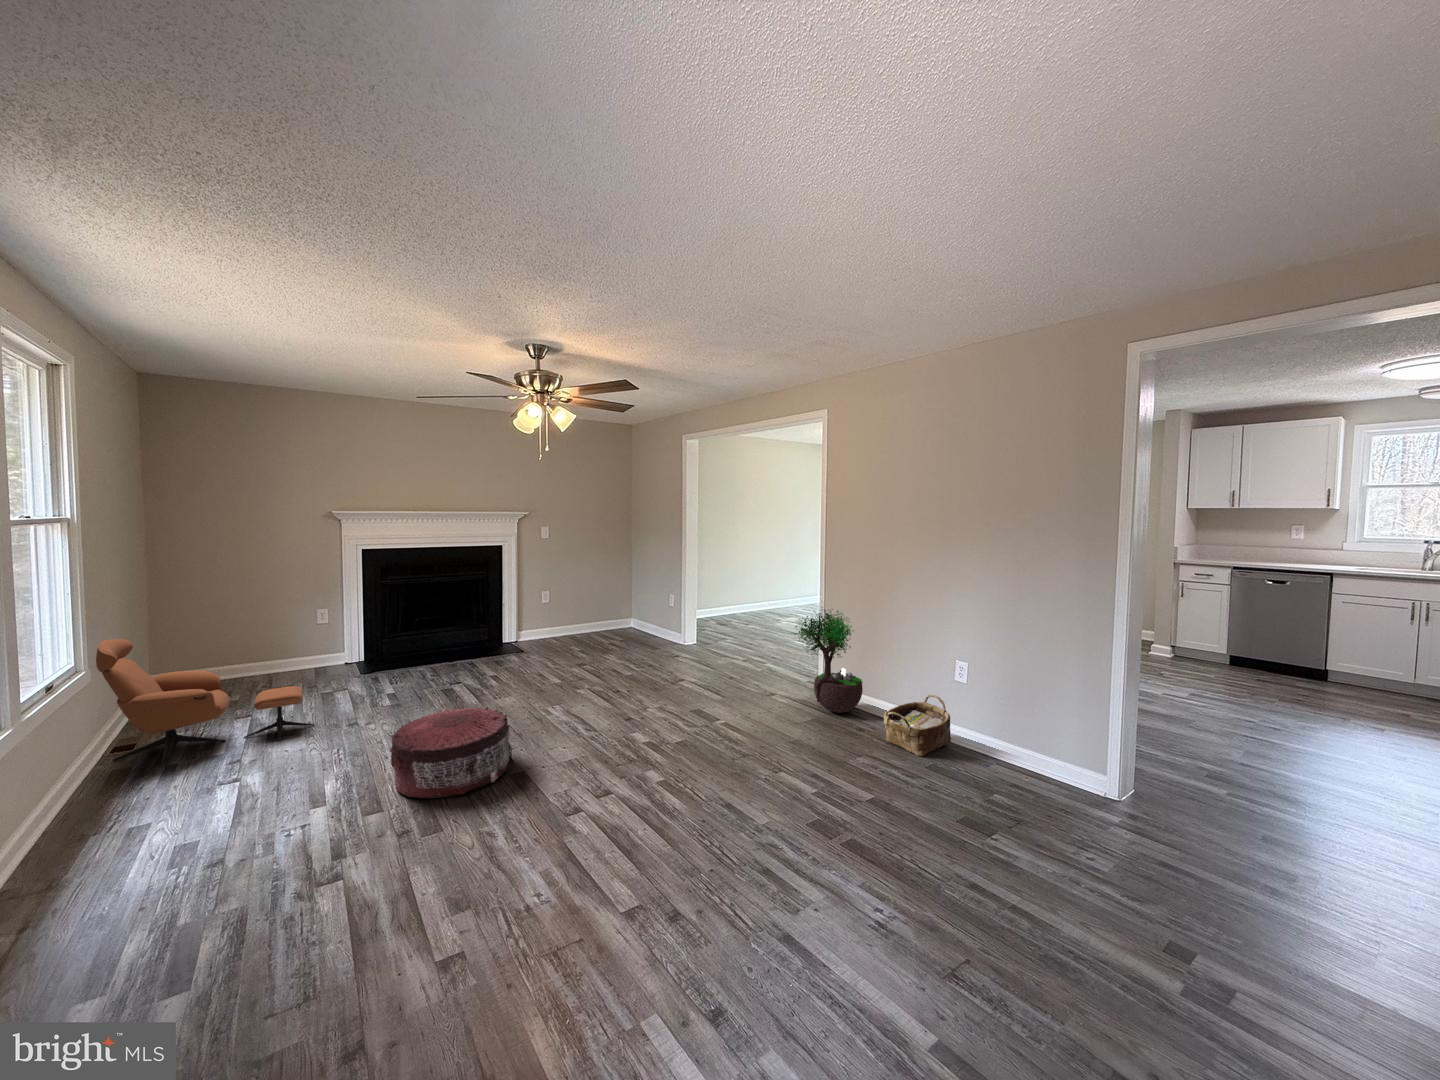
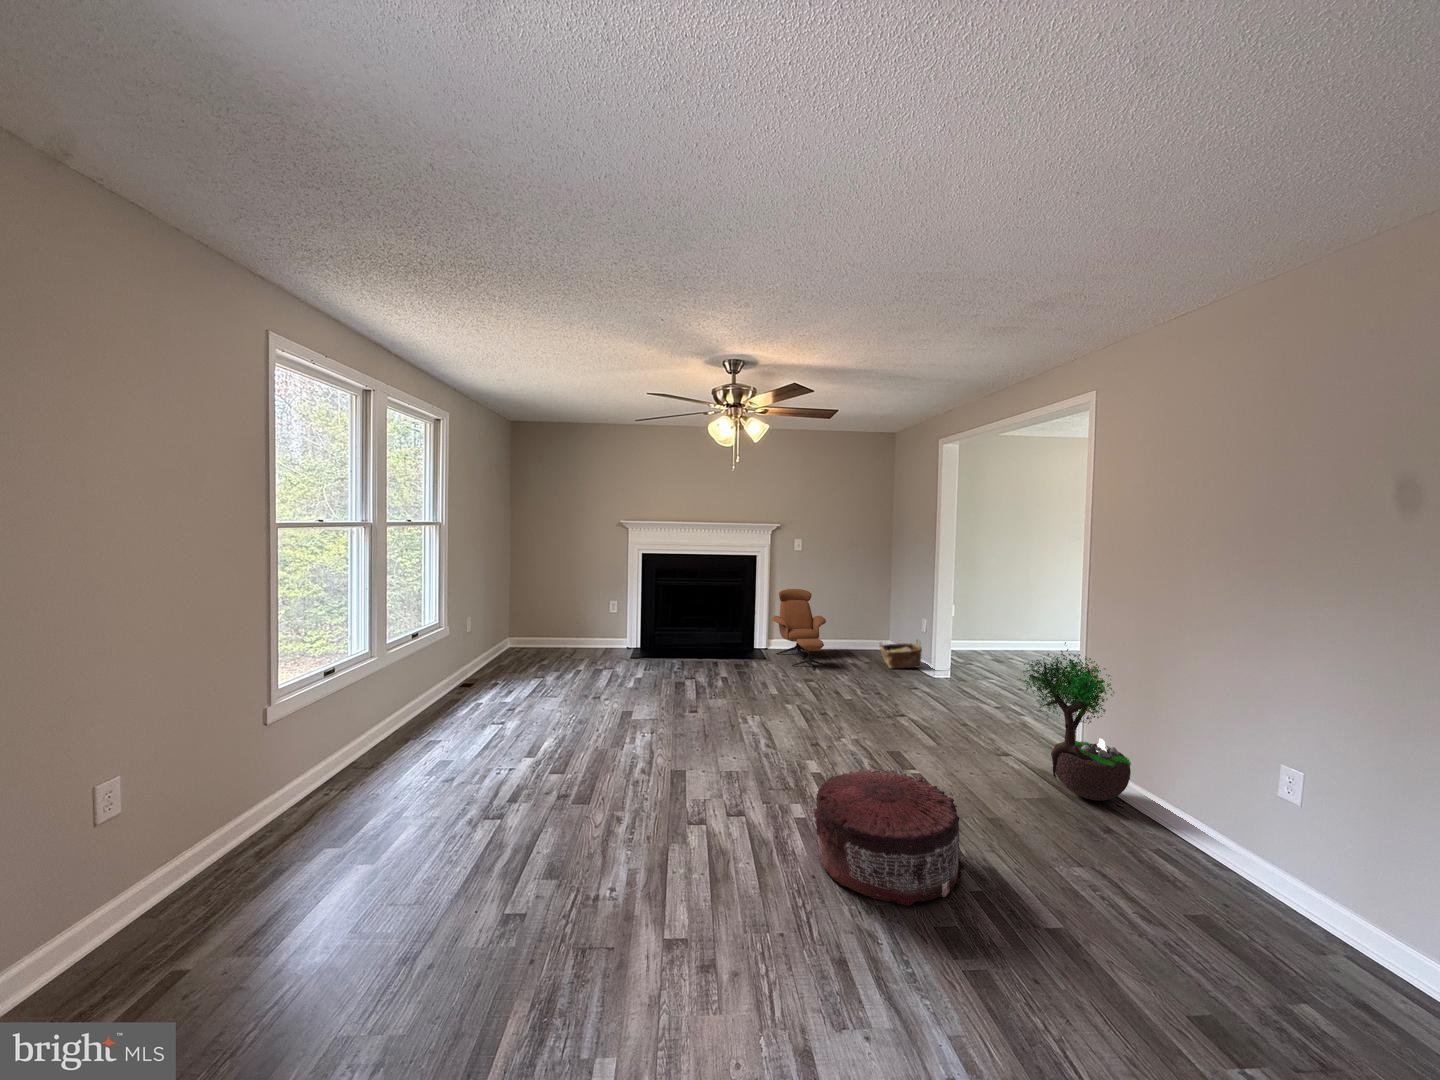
lounge chair: present [96,639,314,766] -> present [772,589,827,670]
woven basket: present [884,695,951,756] -> present [880,639,922,669]
pouf: present [389,707,514,798] -> present [814,769,964,906]

